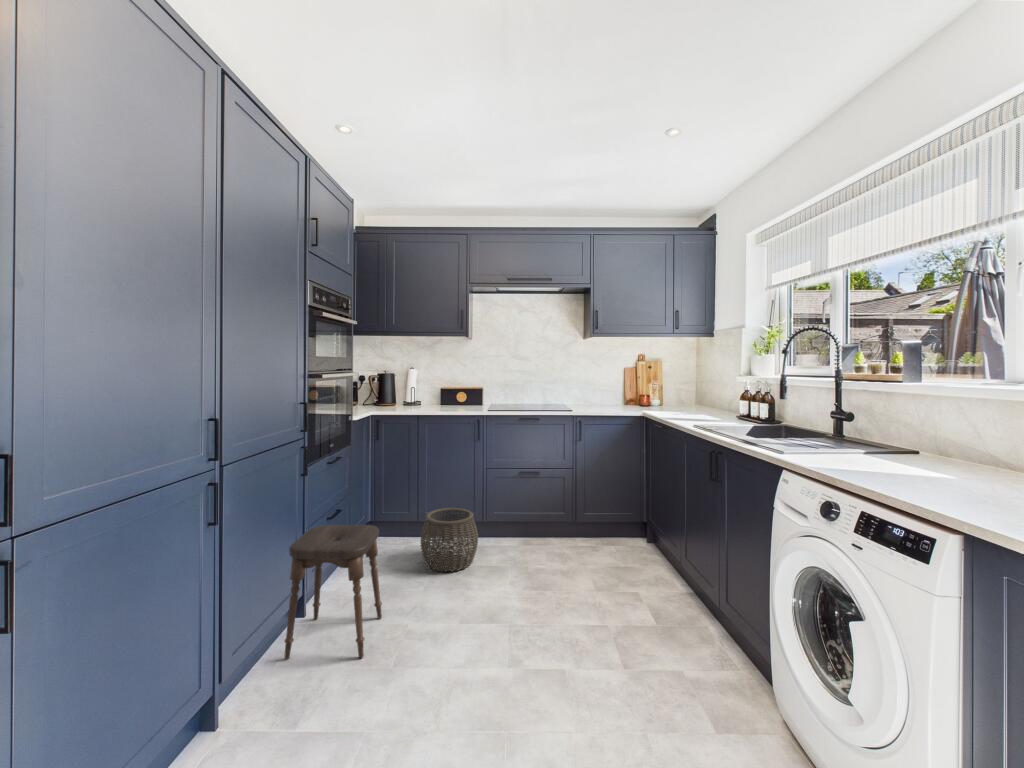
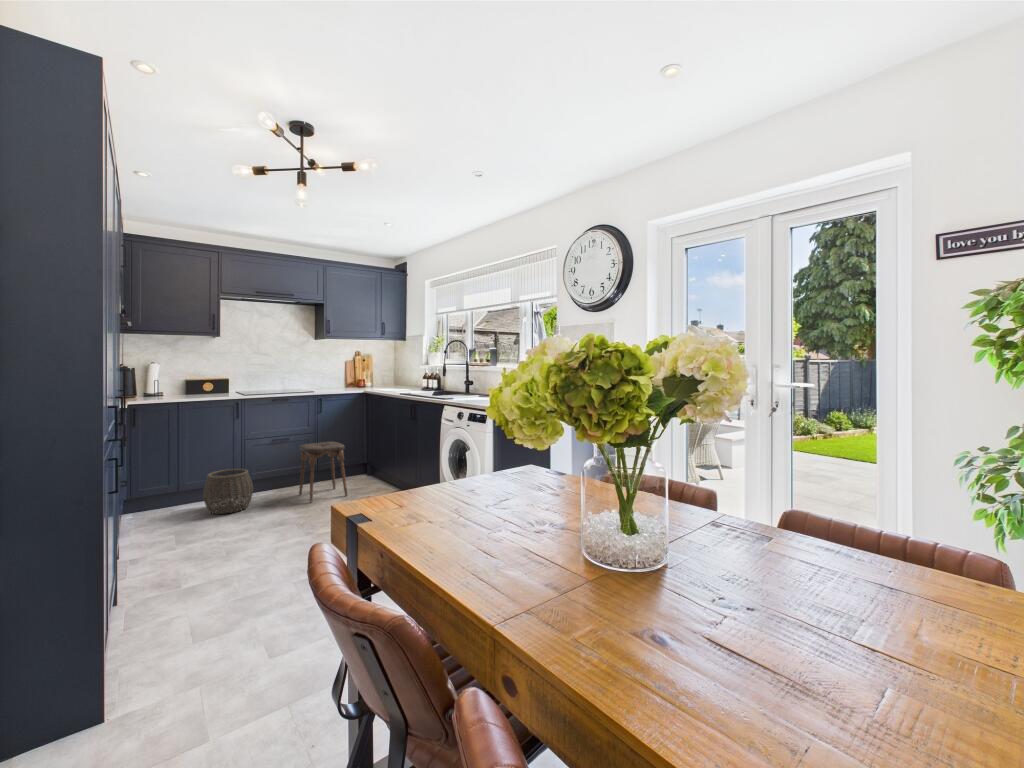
stool: present [284,525,382,659] -> present [299,442,347,502]

